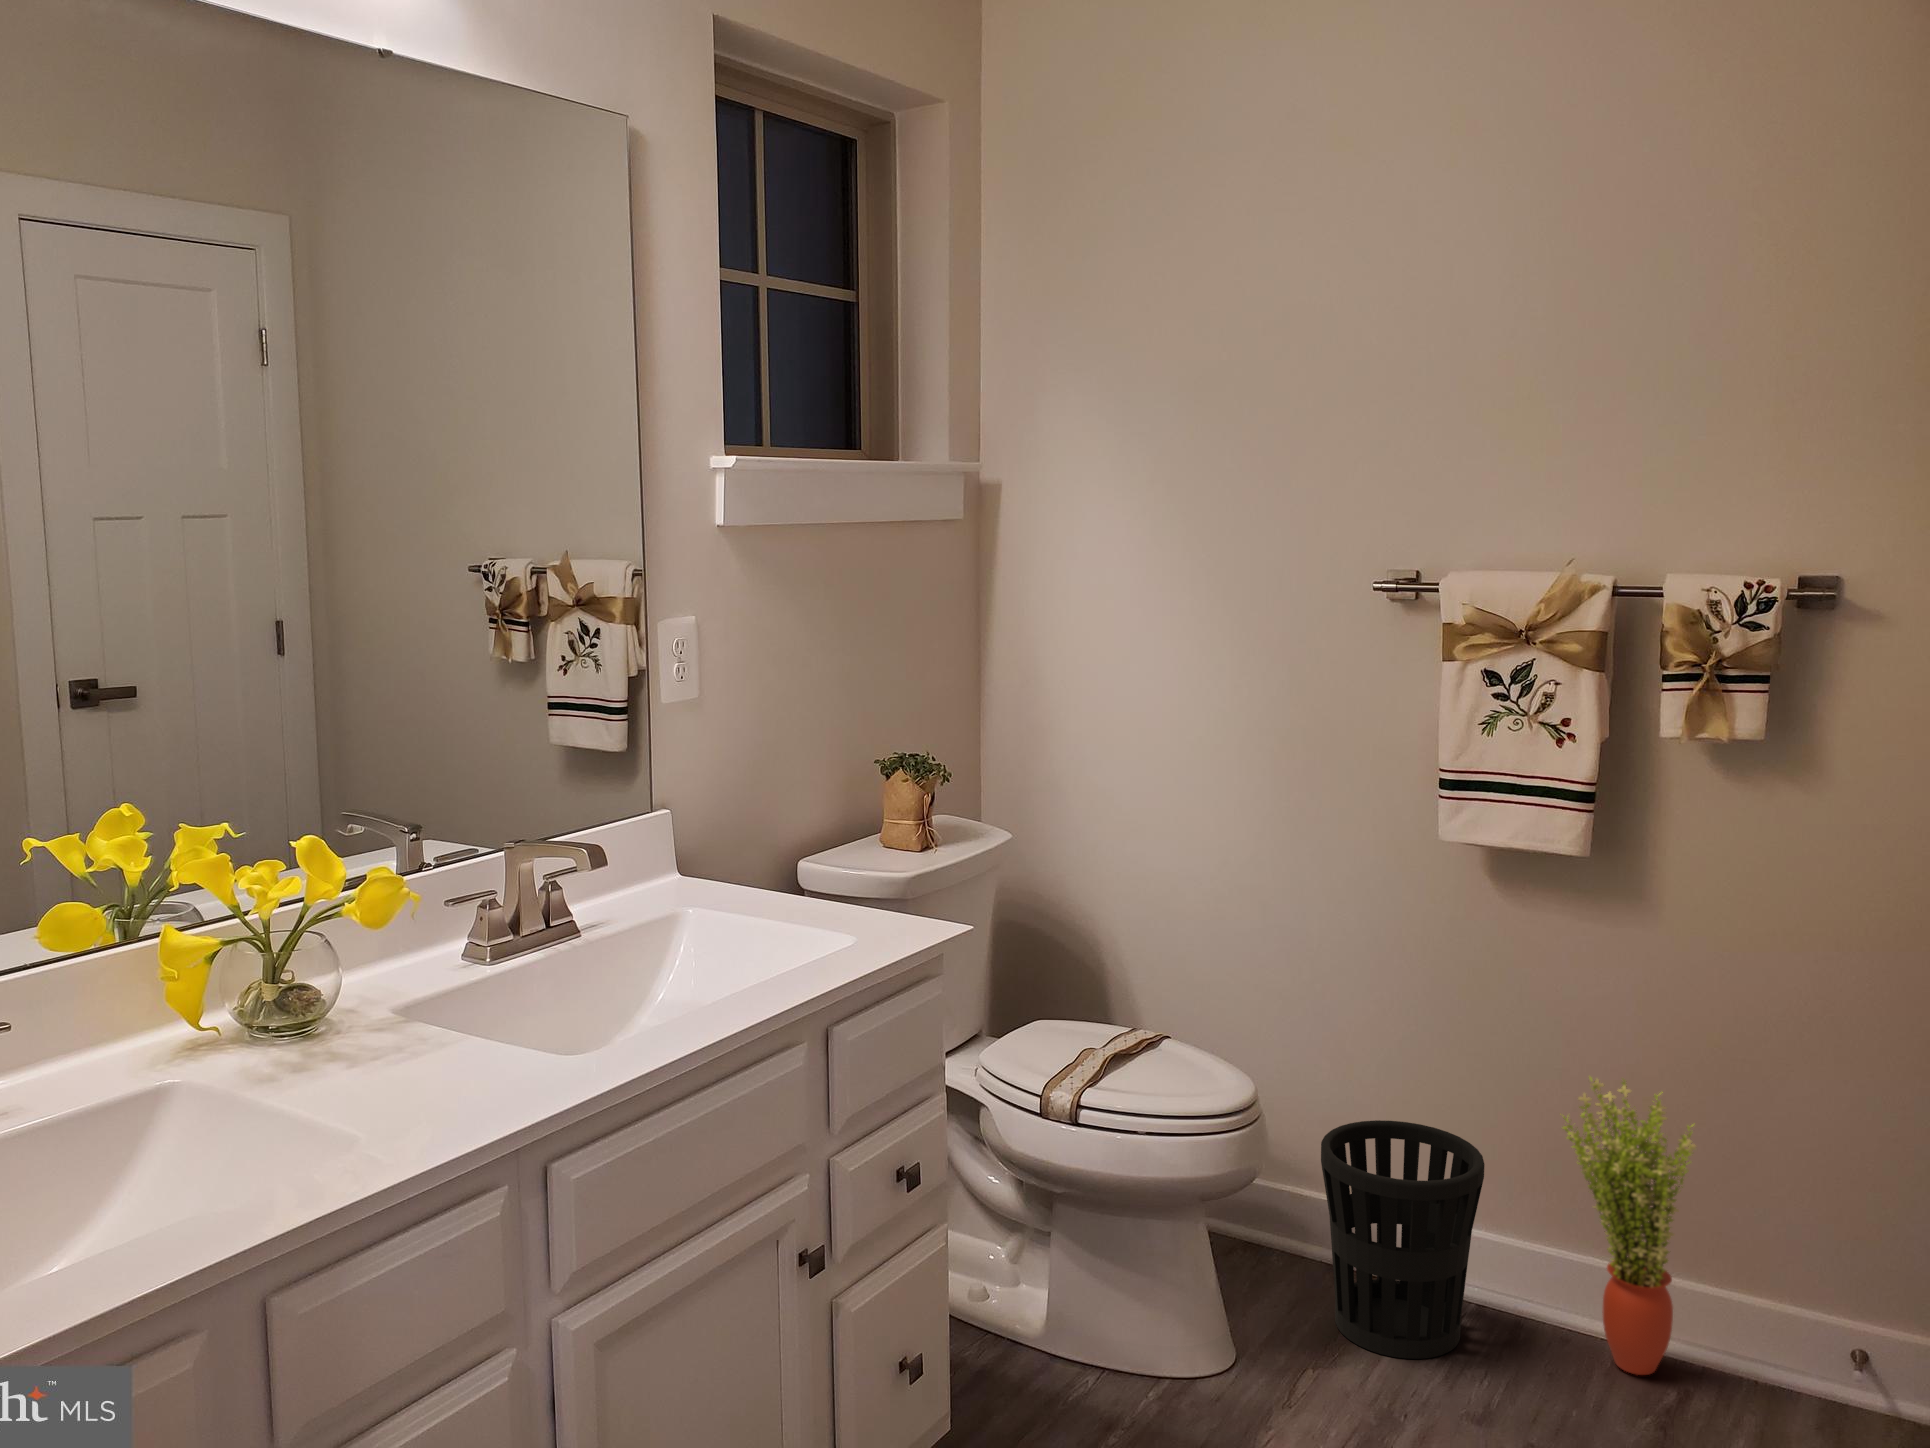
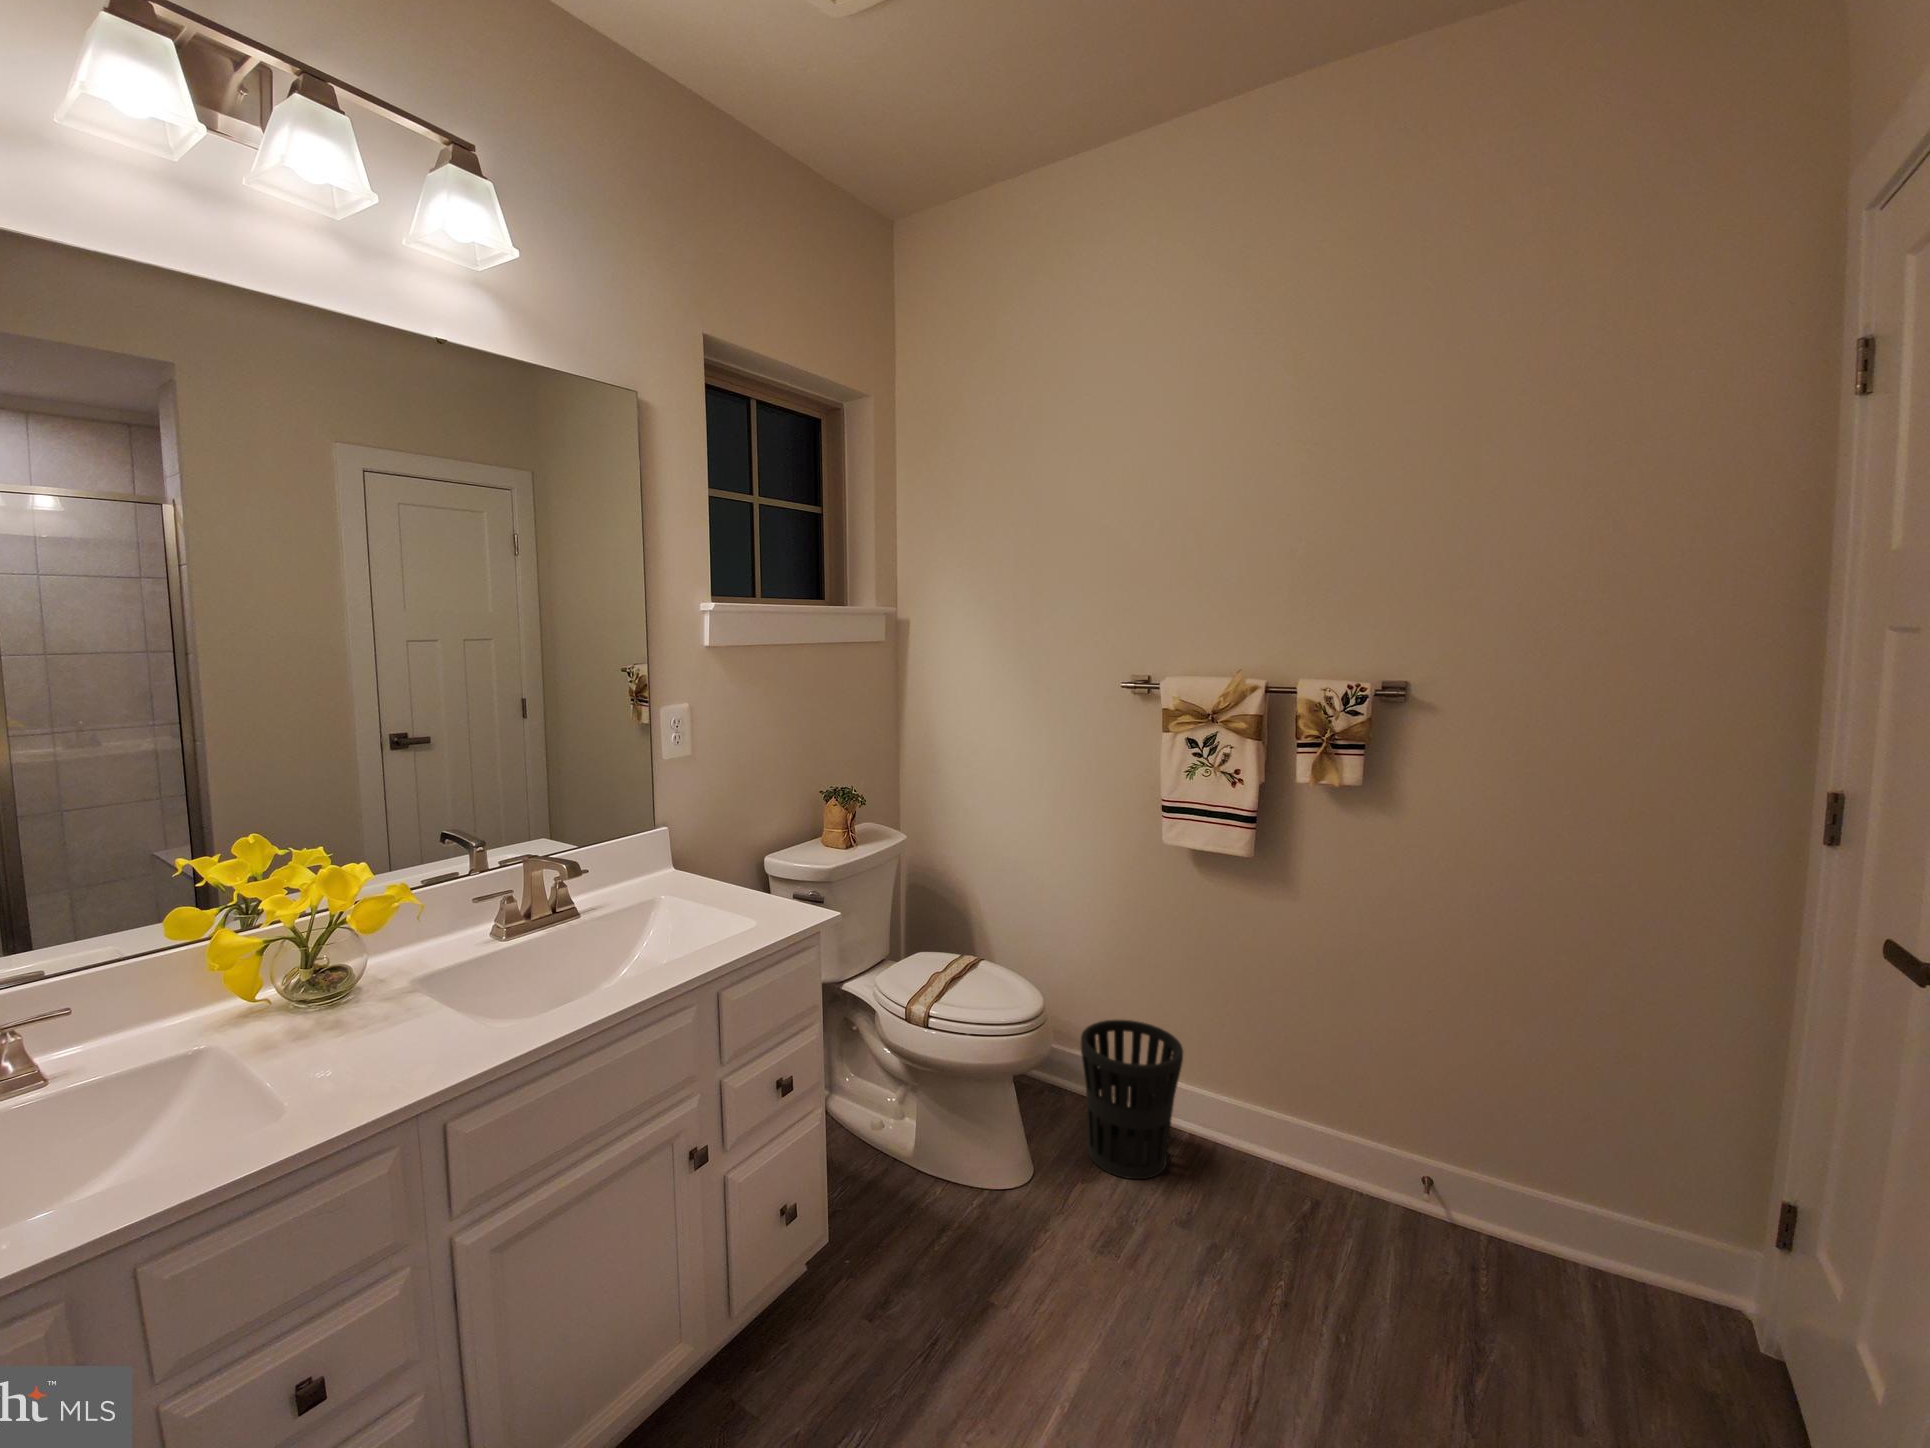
potted plant: present [1563,1077,1696,1375] -> none [1231,995,1317,1189]

